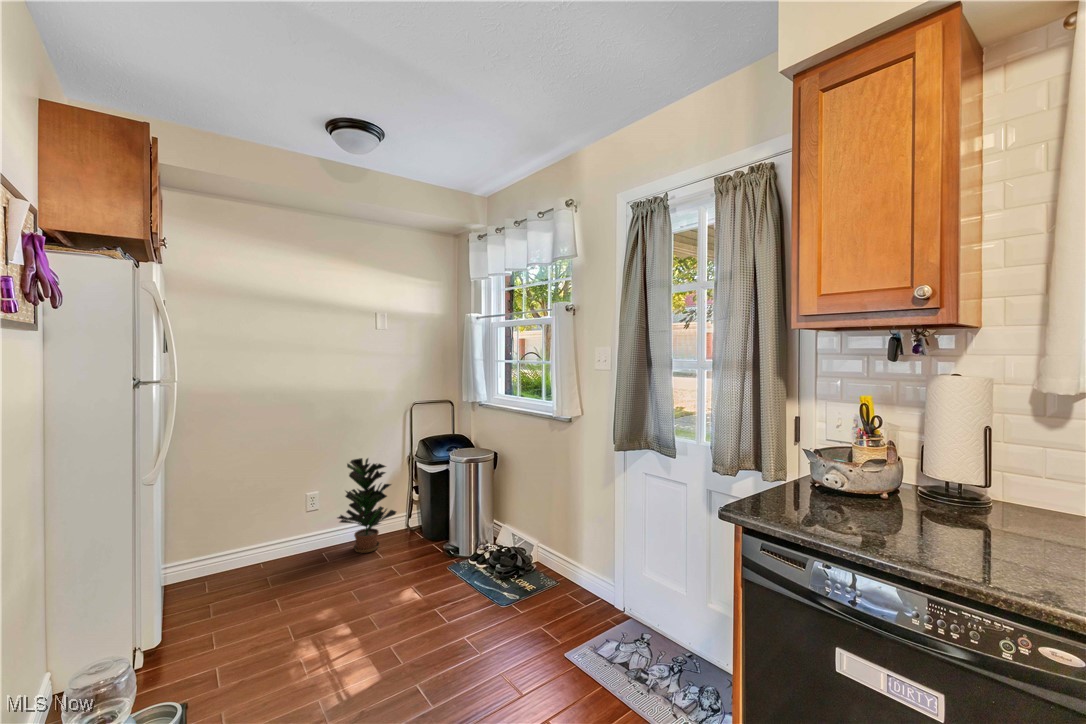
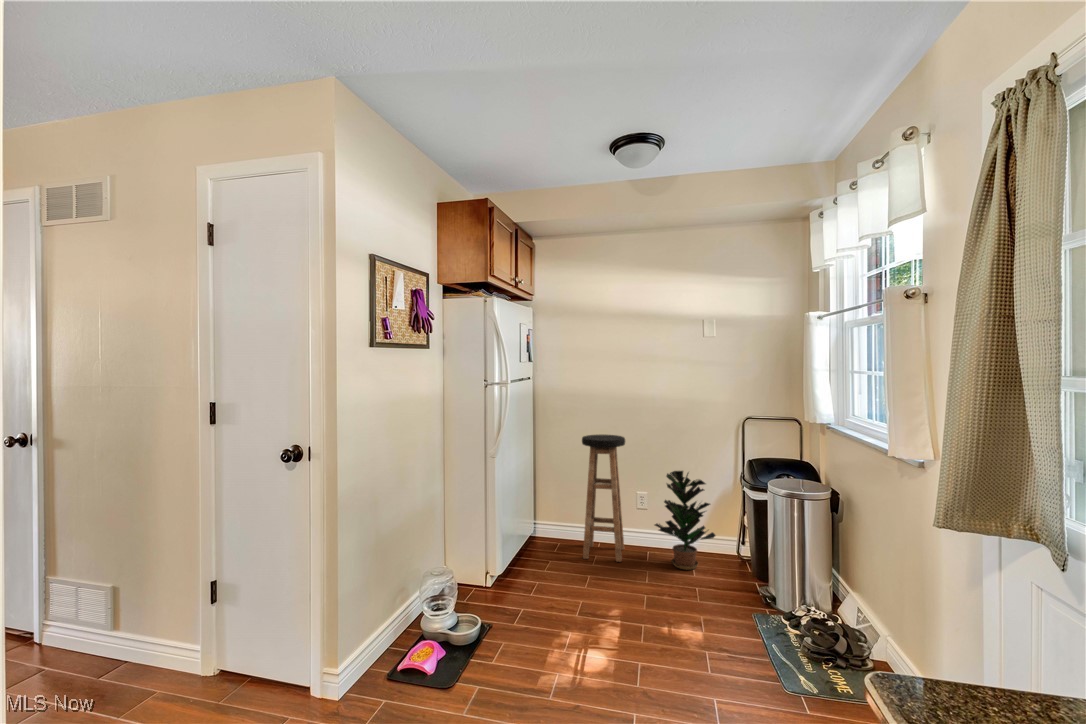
bar stool: none [246,433,303,579] -> present [582,435,625,562]

